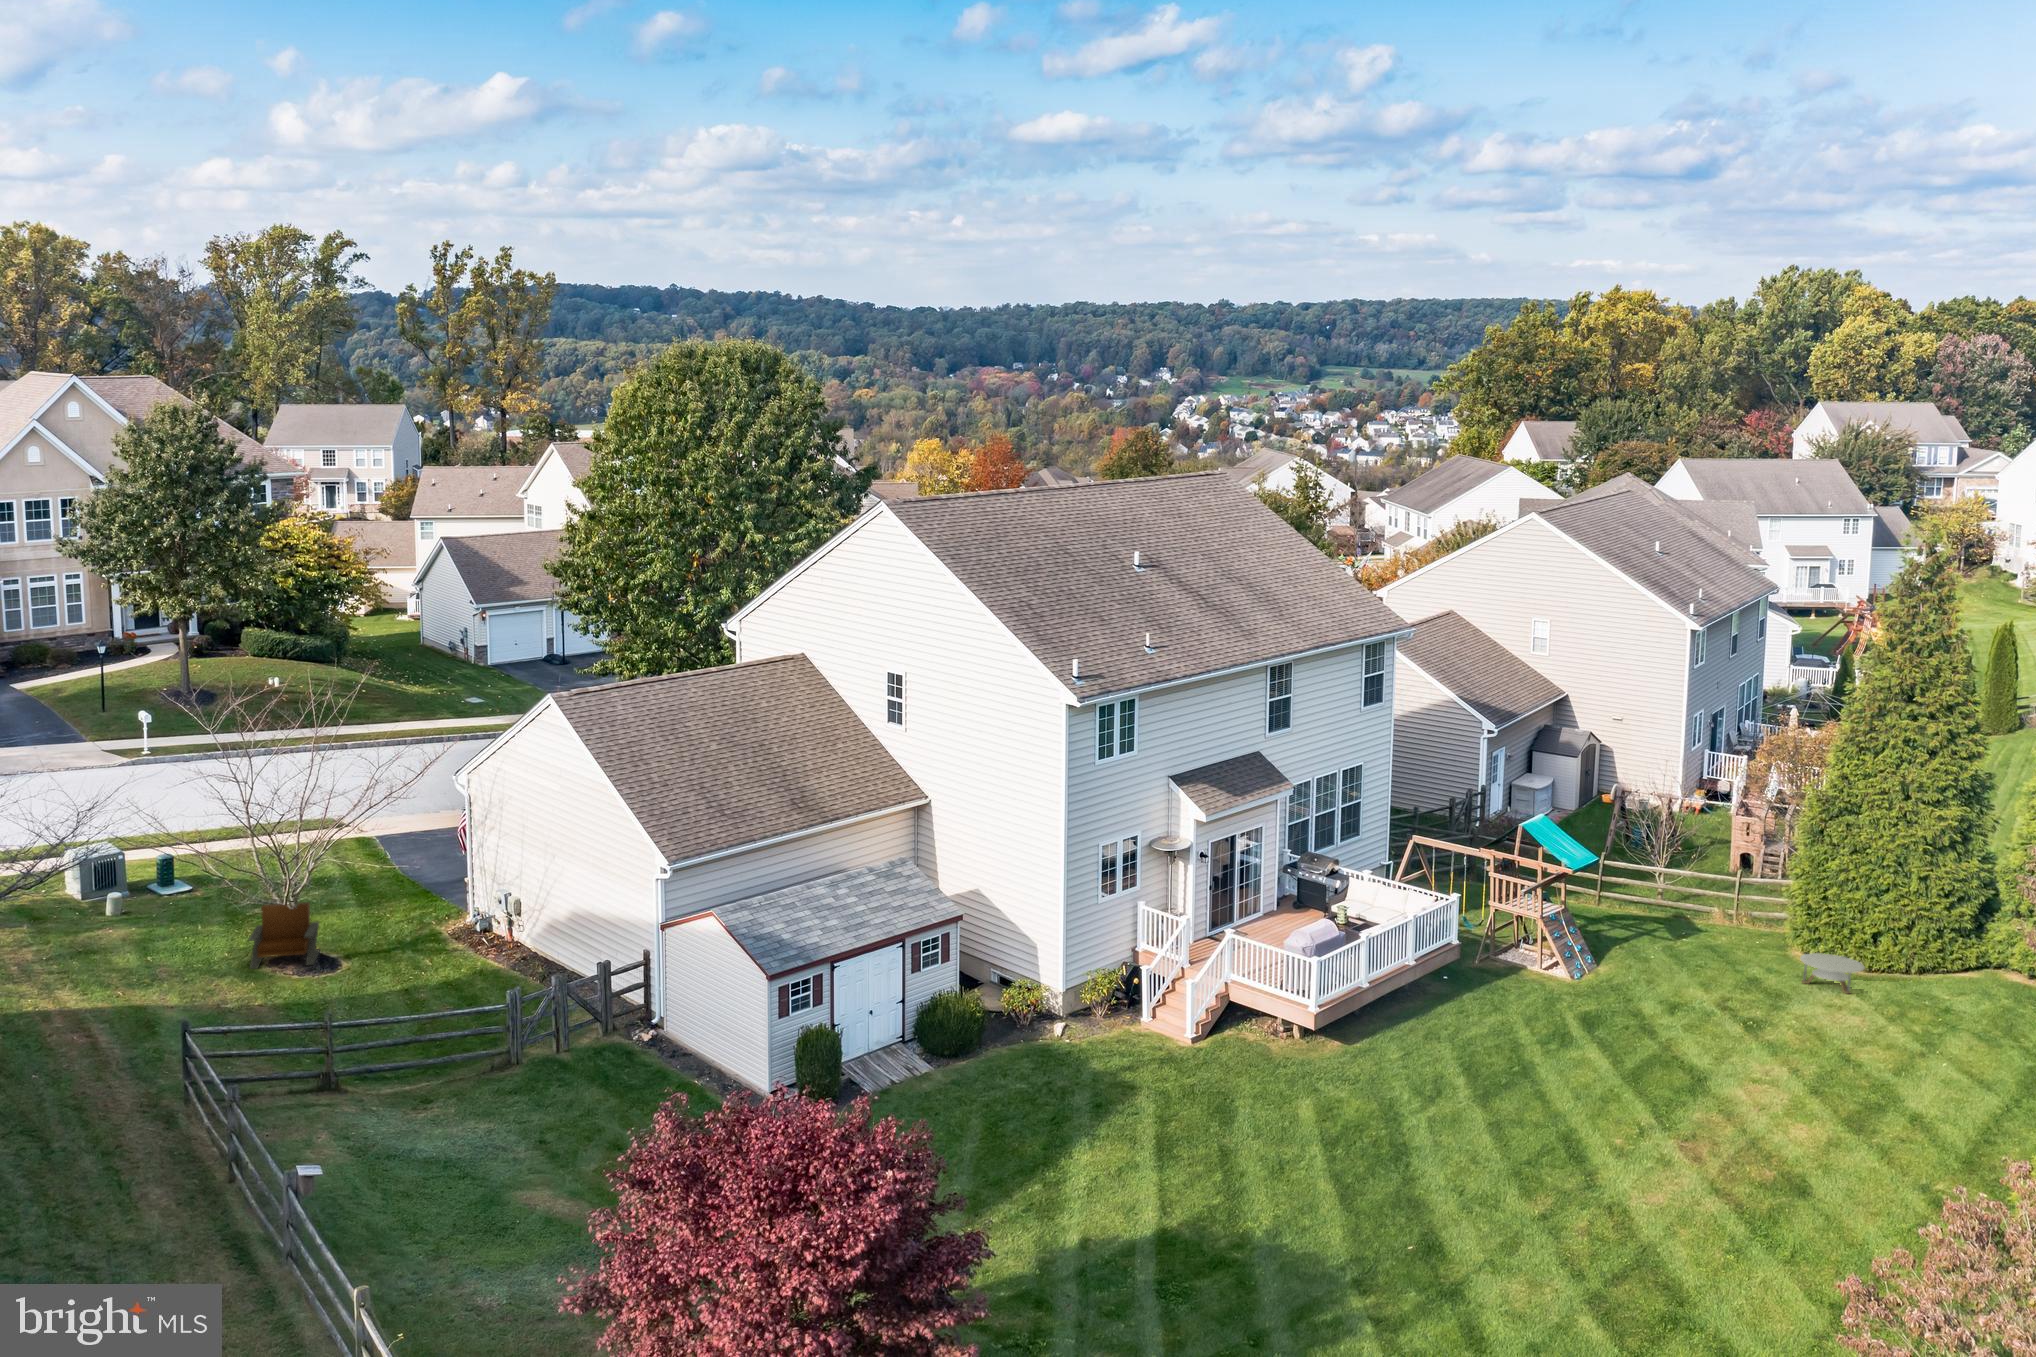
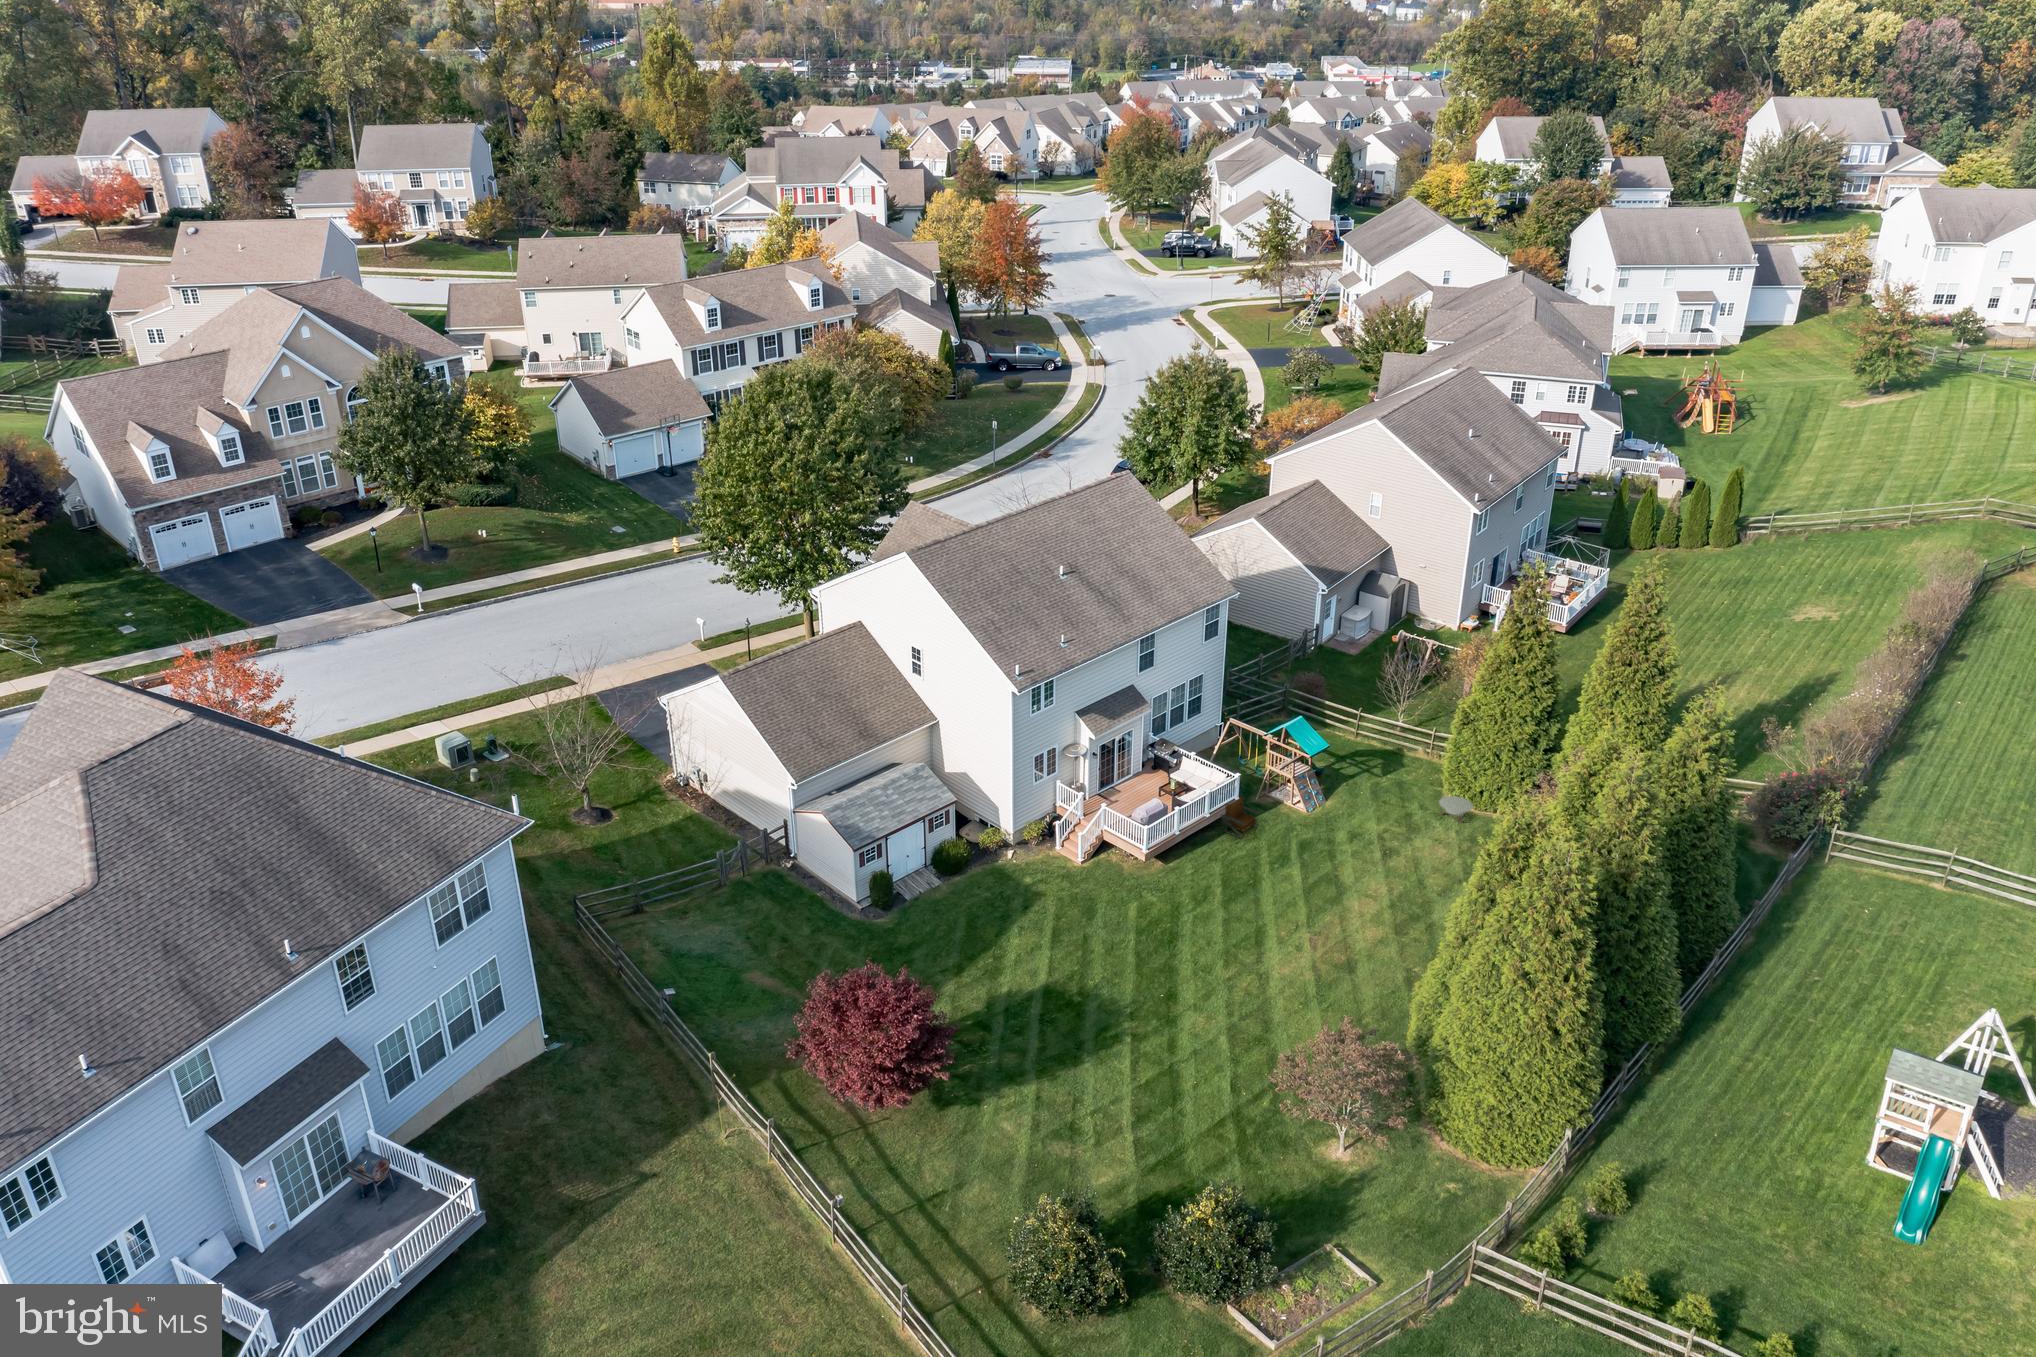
lounge chair: present [249,902,320,969] -> present [1221,796,1259,838]

